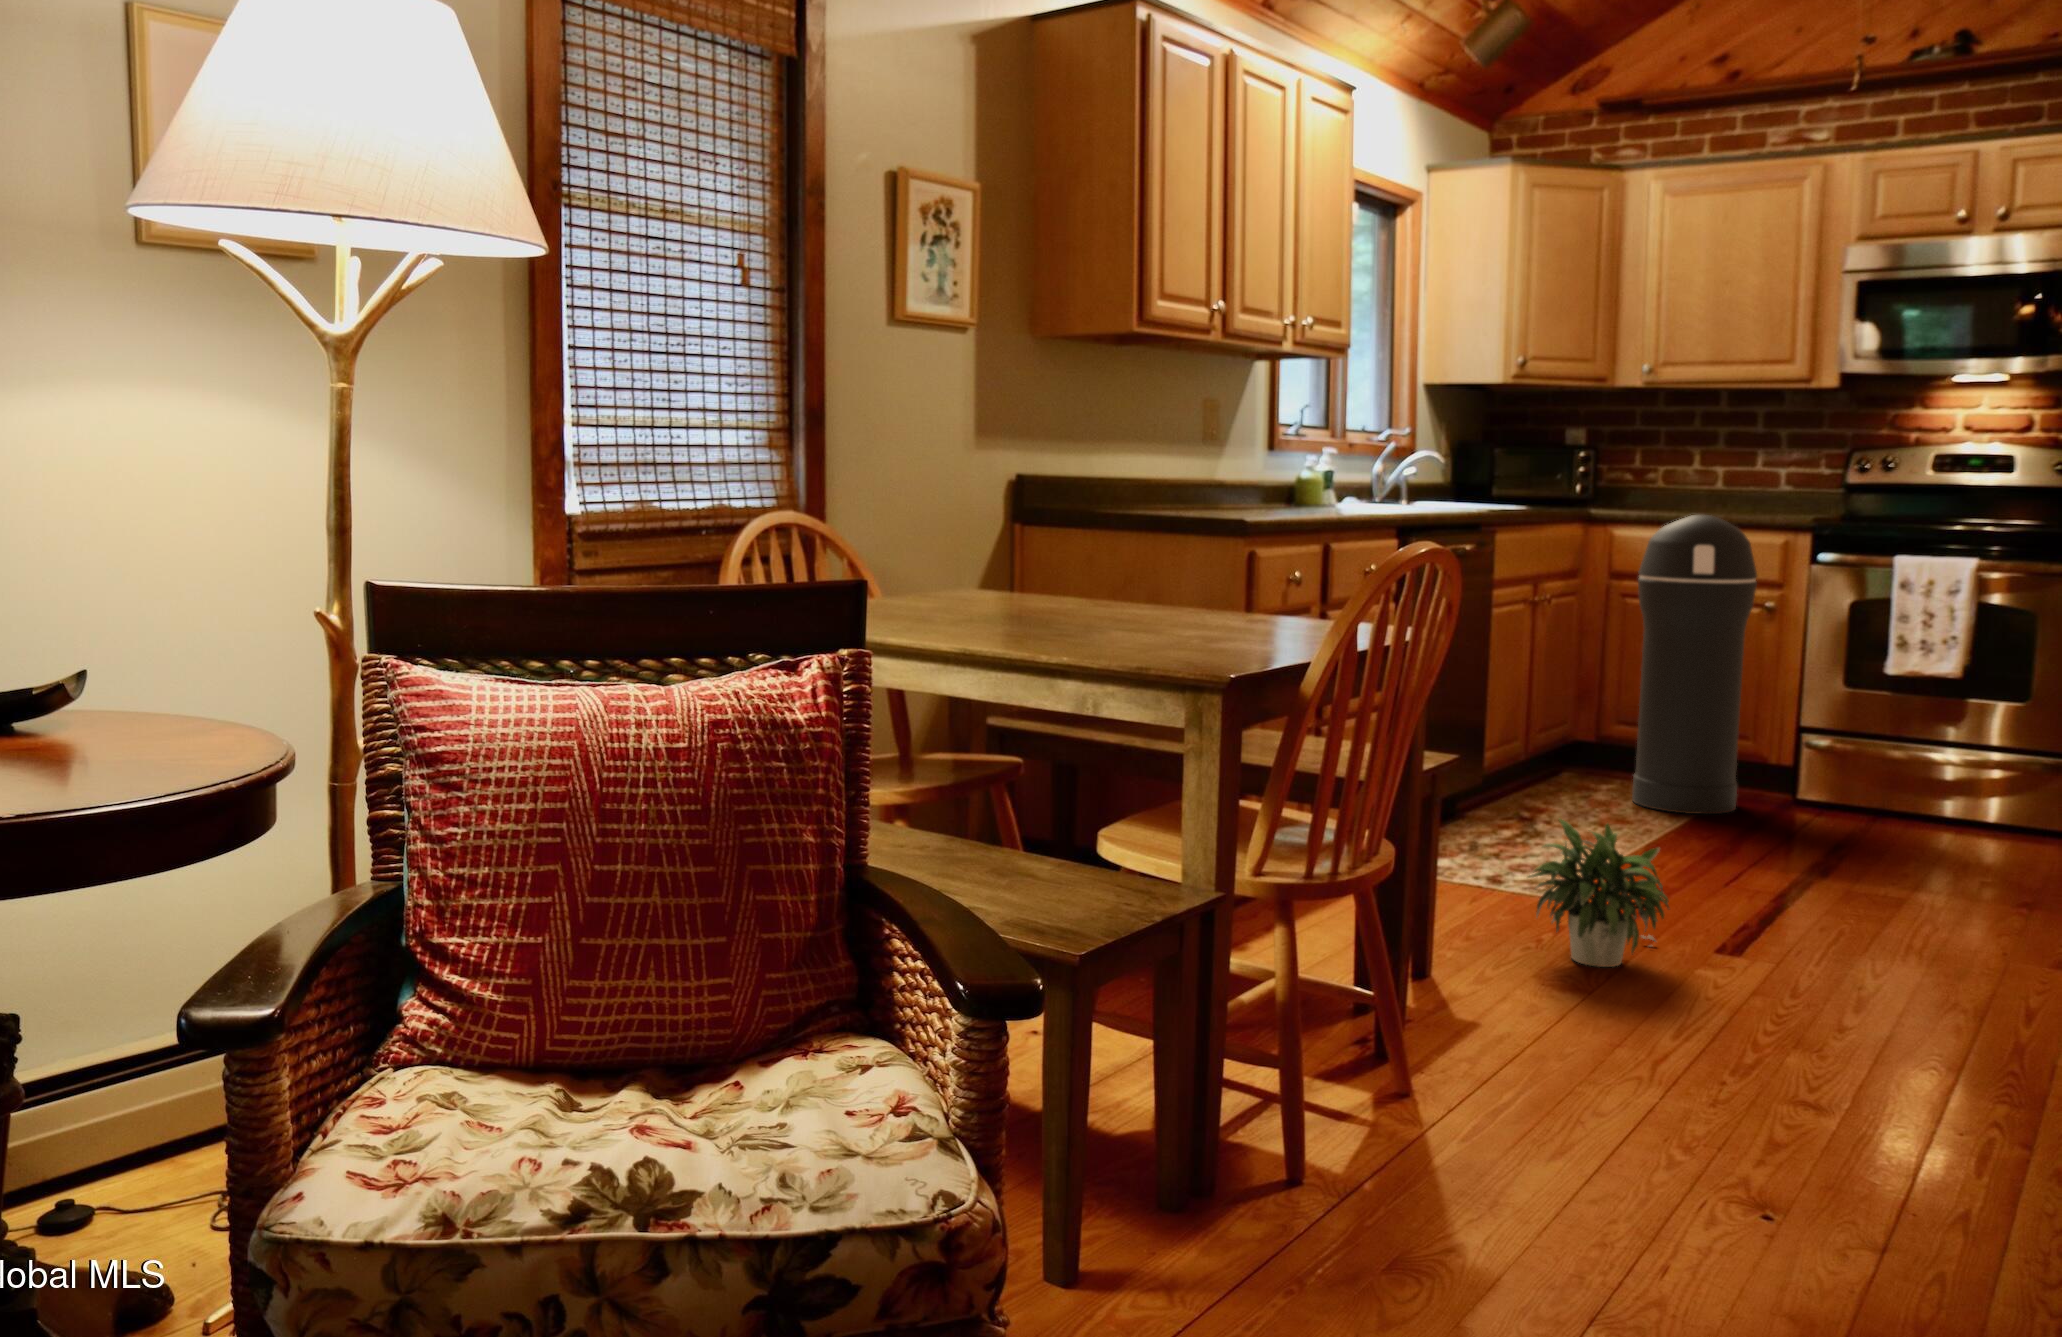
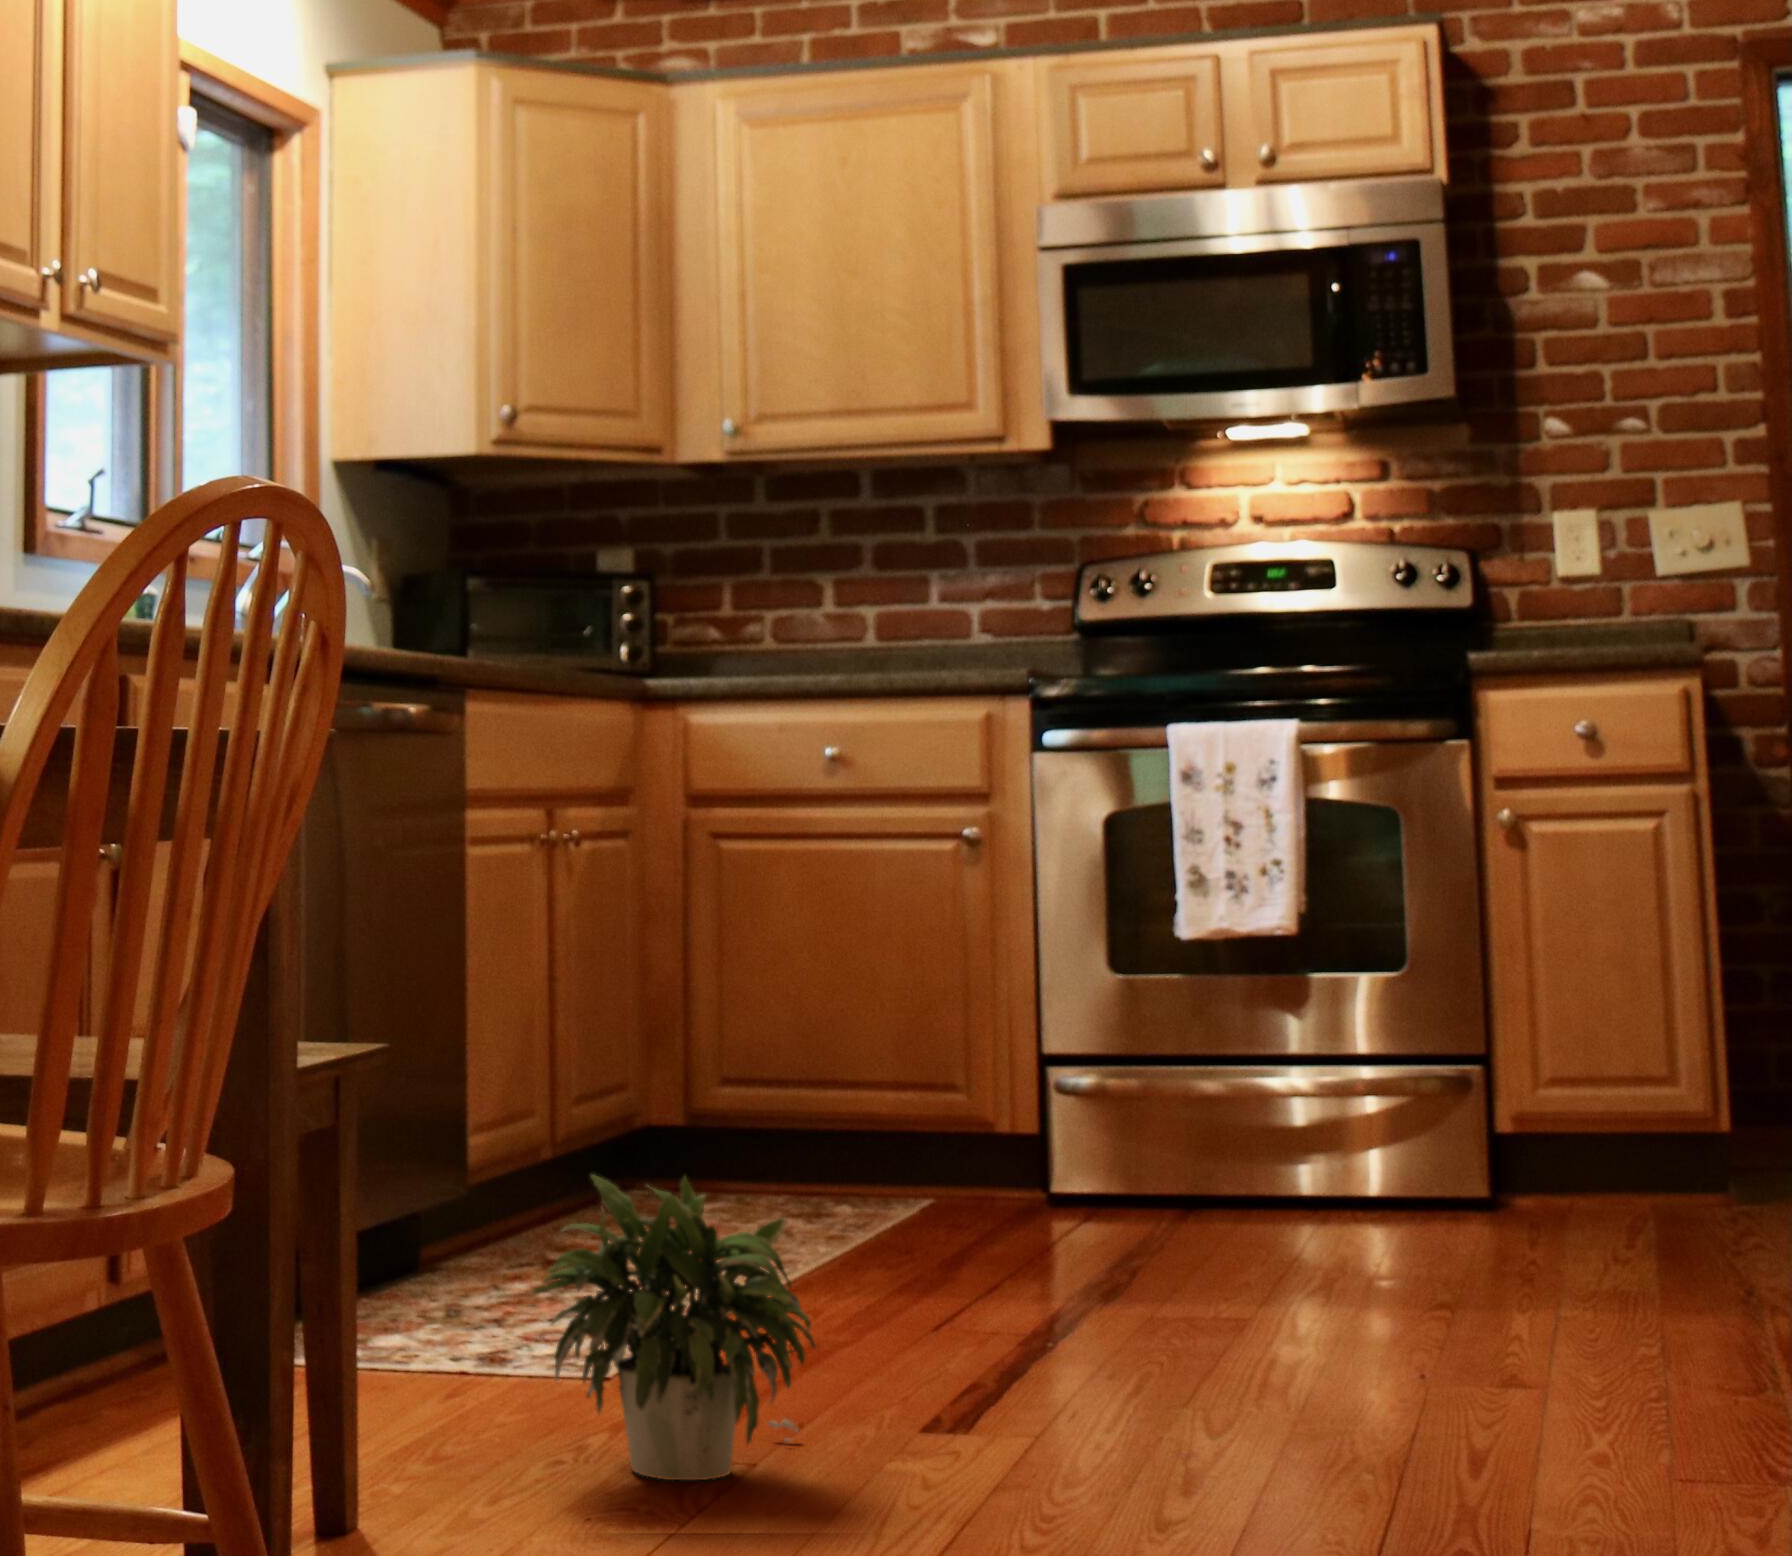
trash can: present [1632,515,1757,814] -> none [733,656,948,1240]

